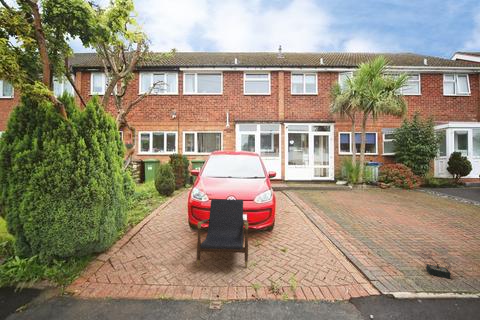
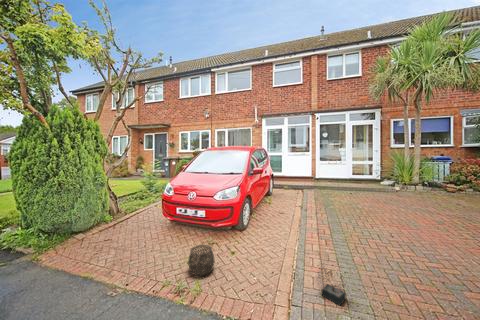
lounge chair: present [197,199,248,268] -> none [120,193,178,254]
woven basket: none [303,247,331,281] -> present [188,245,214,276]

